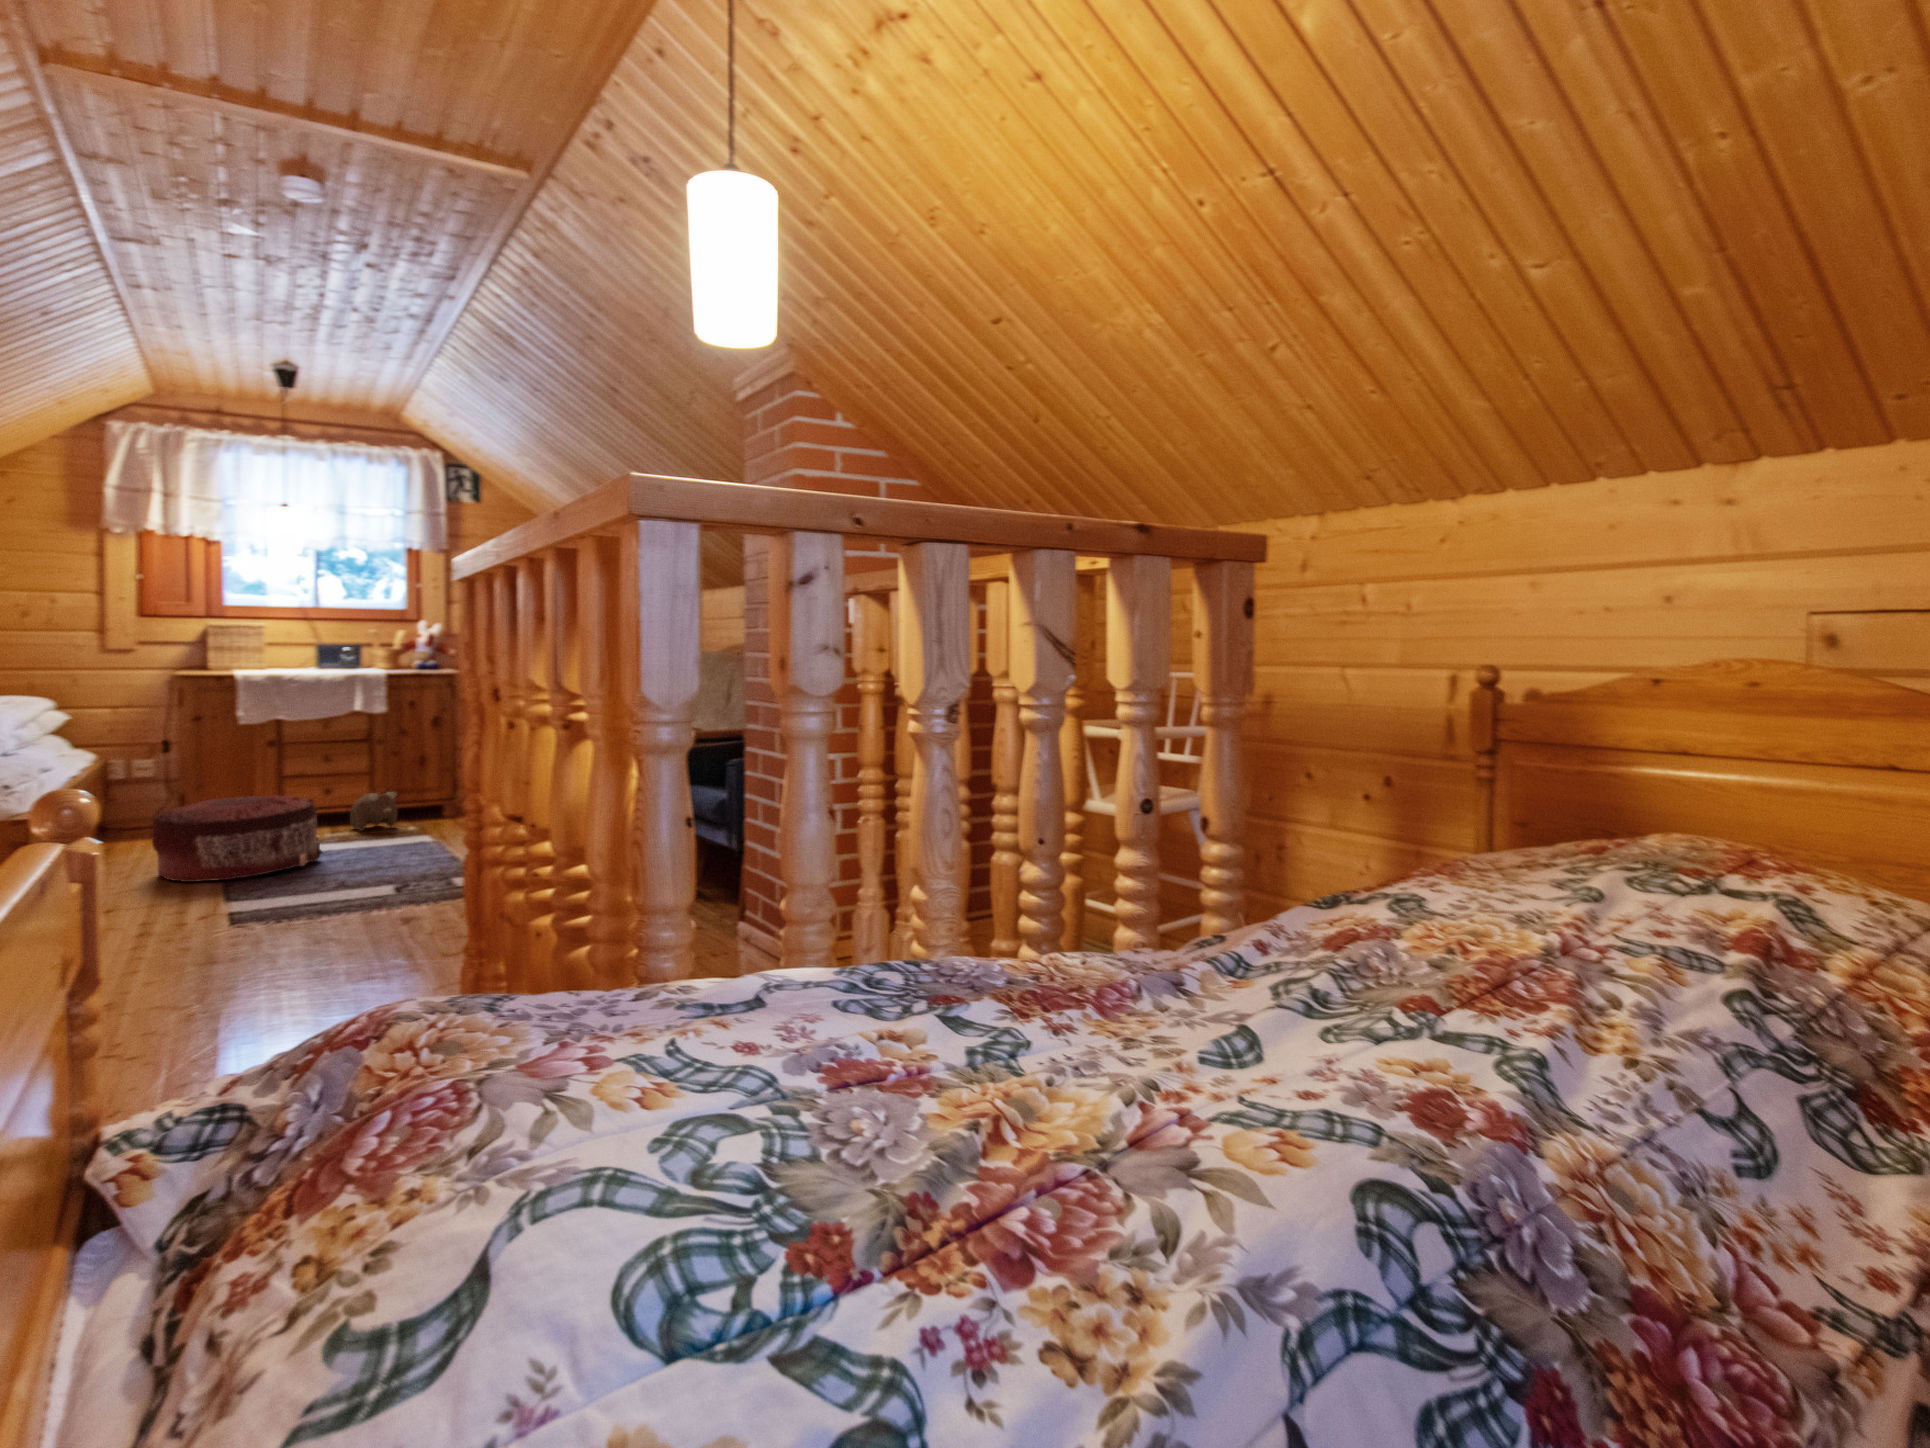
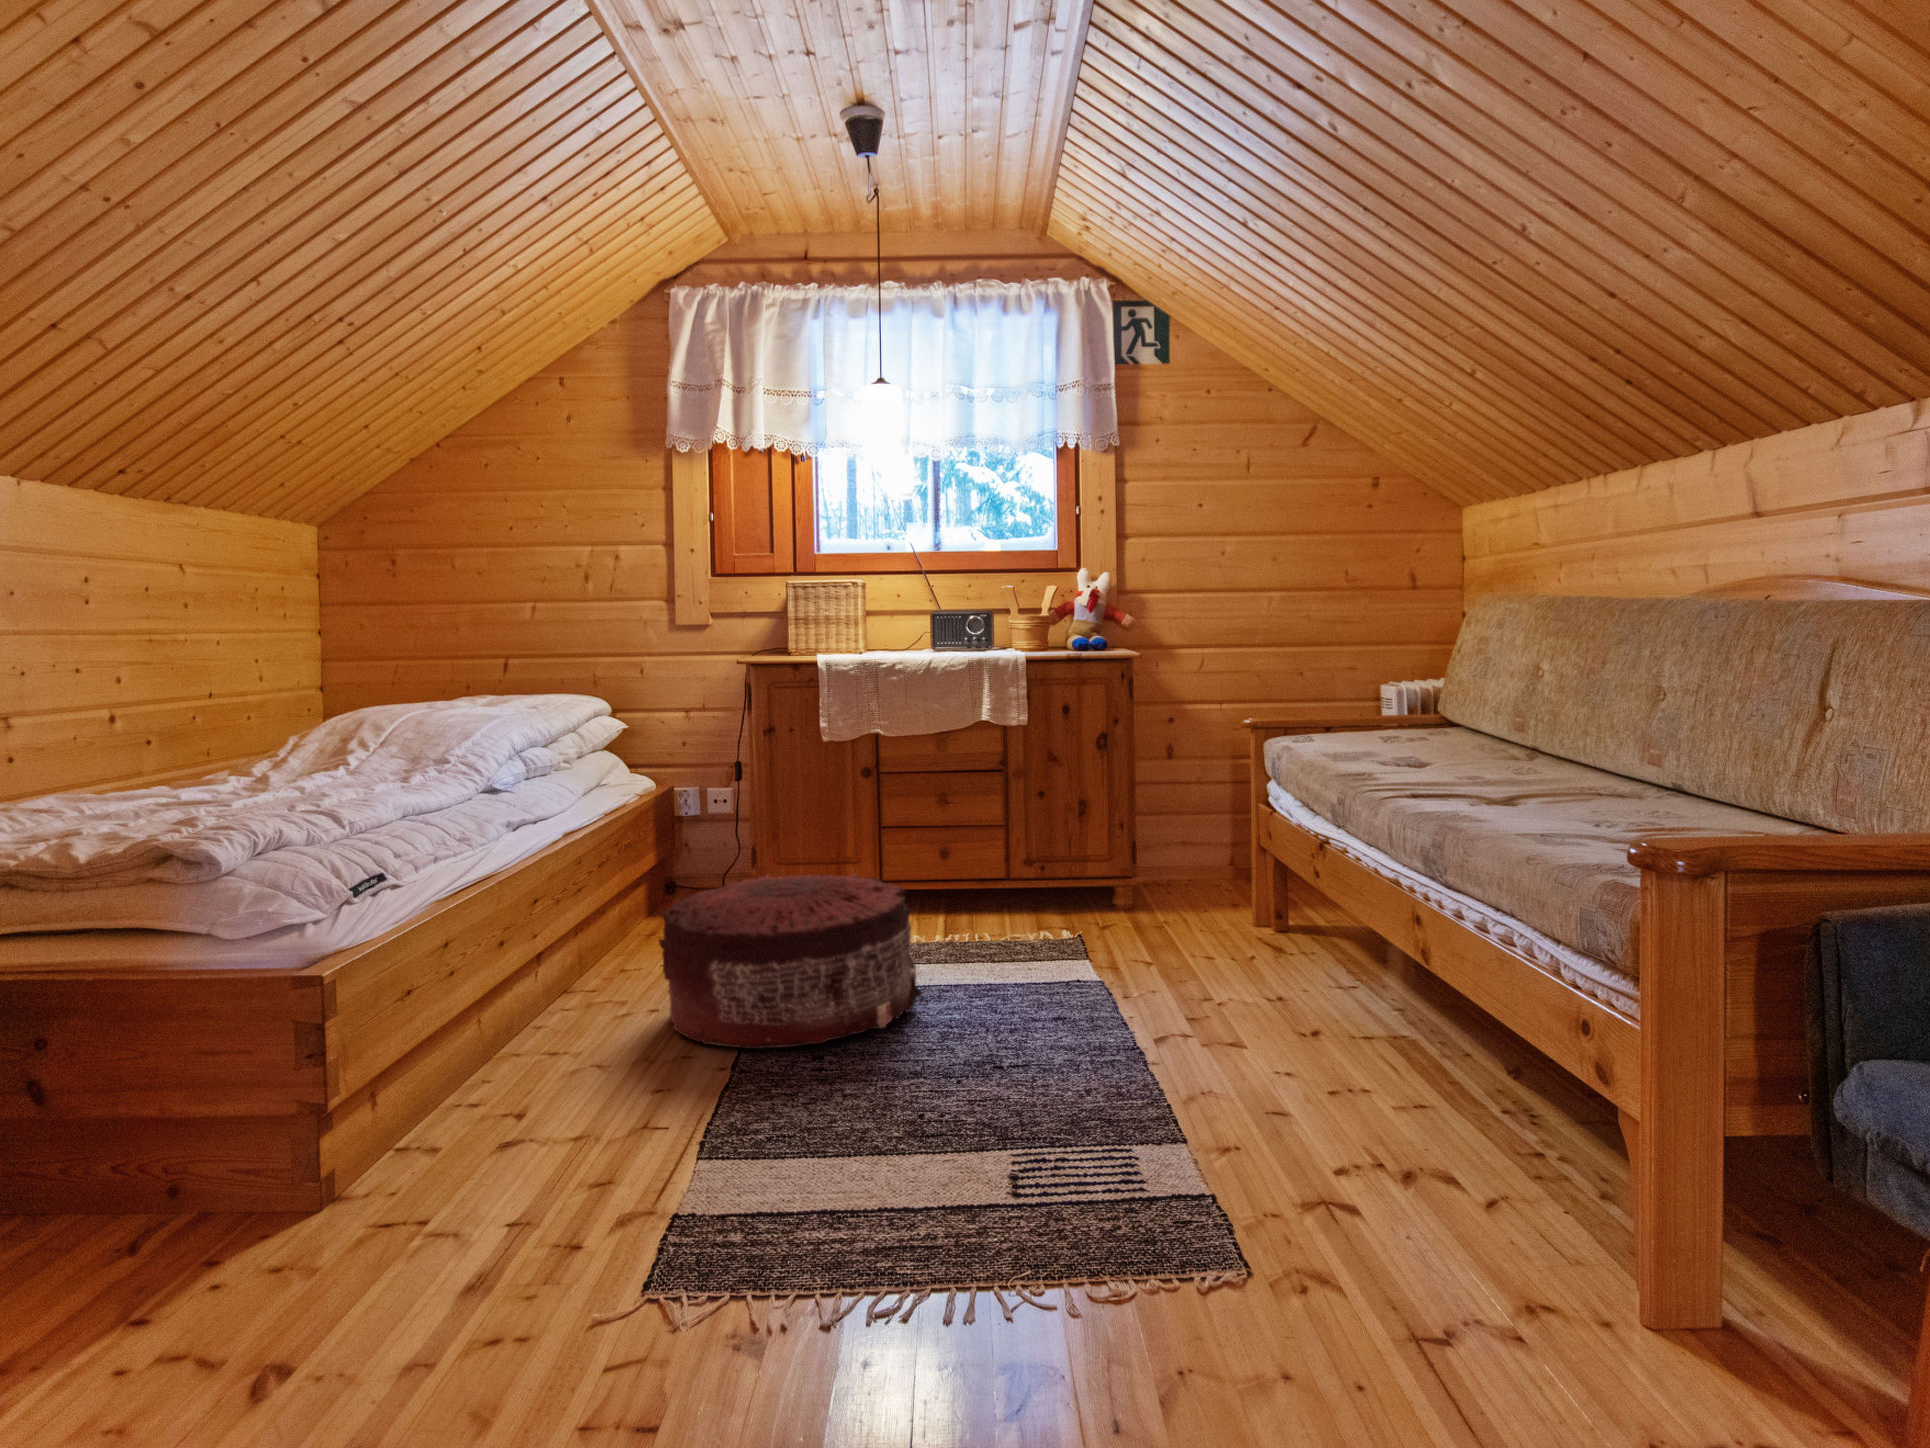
plush toy: present [350,792,397,831] -> none [974,864,1044,932]

